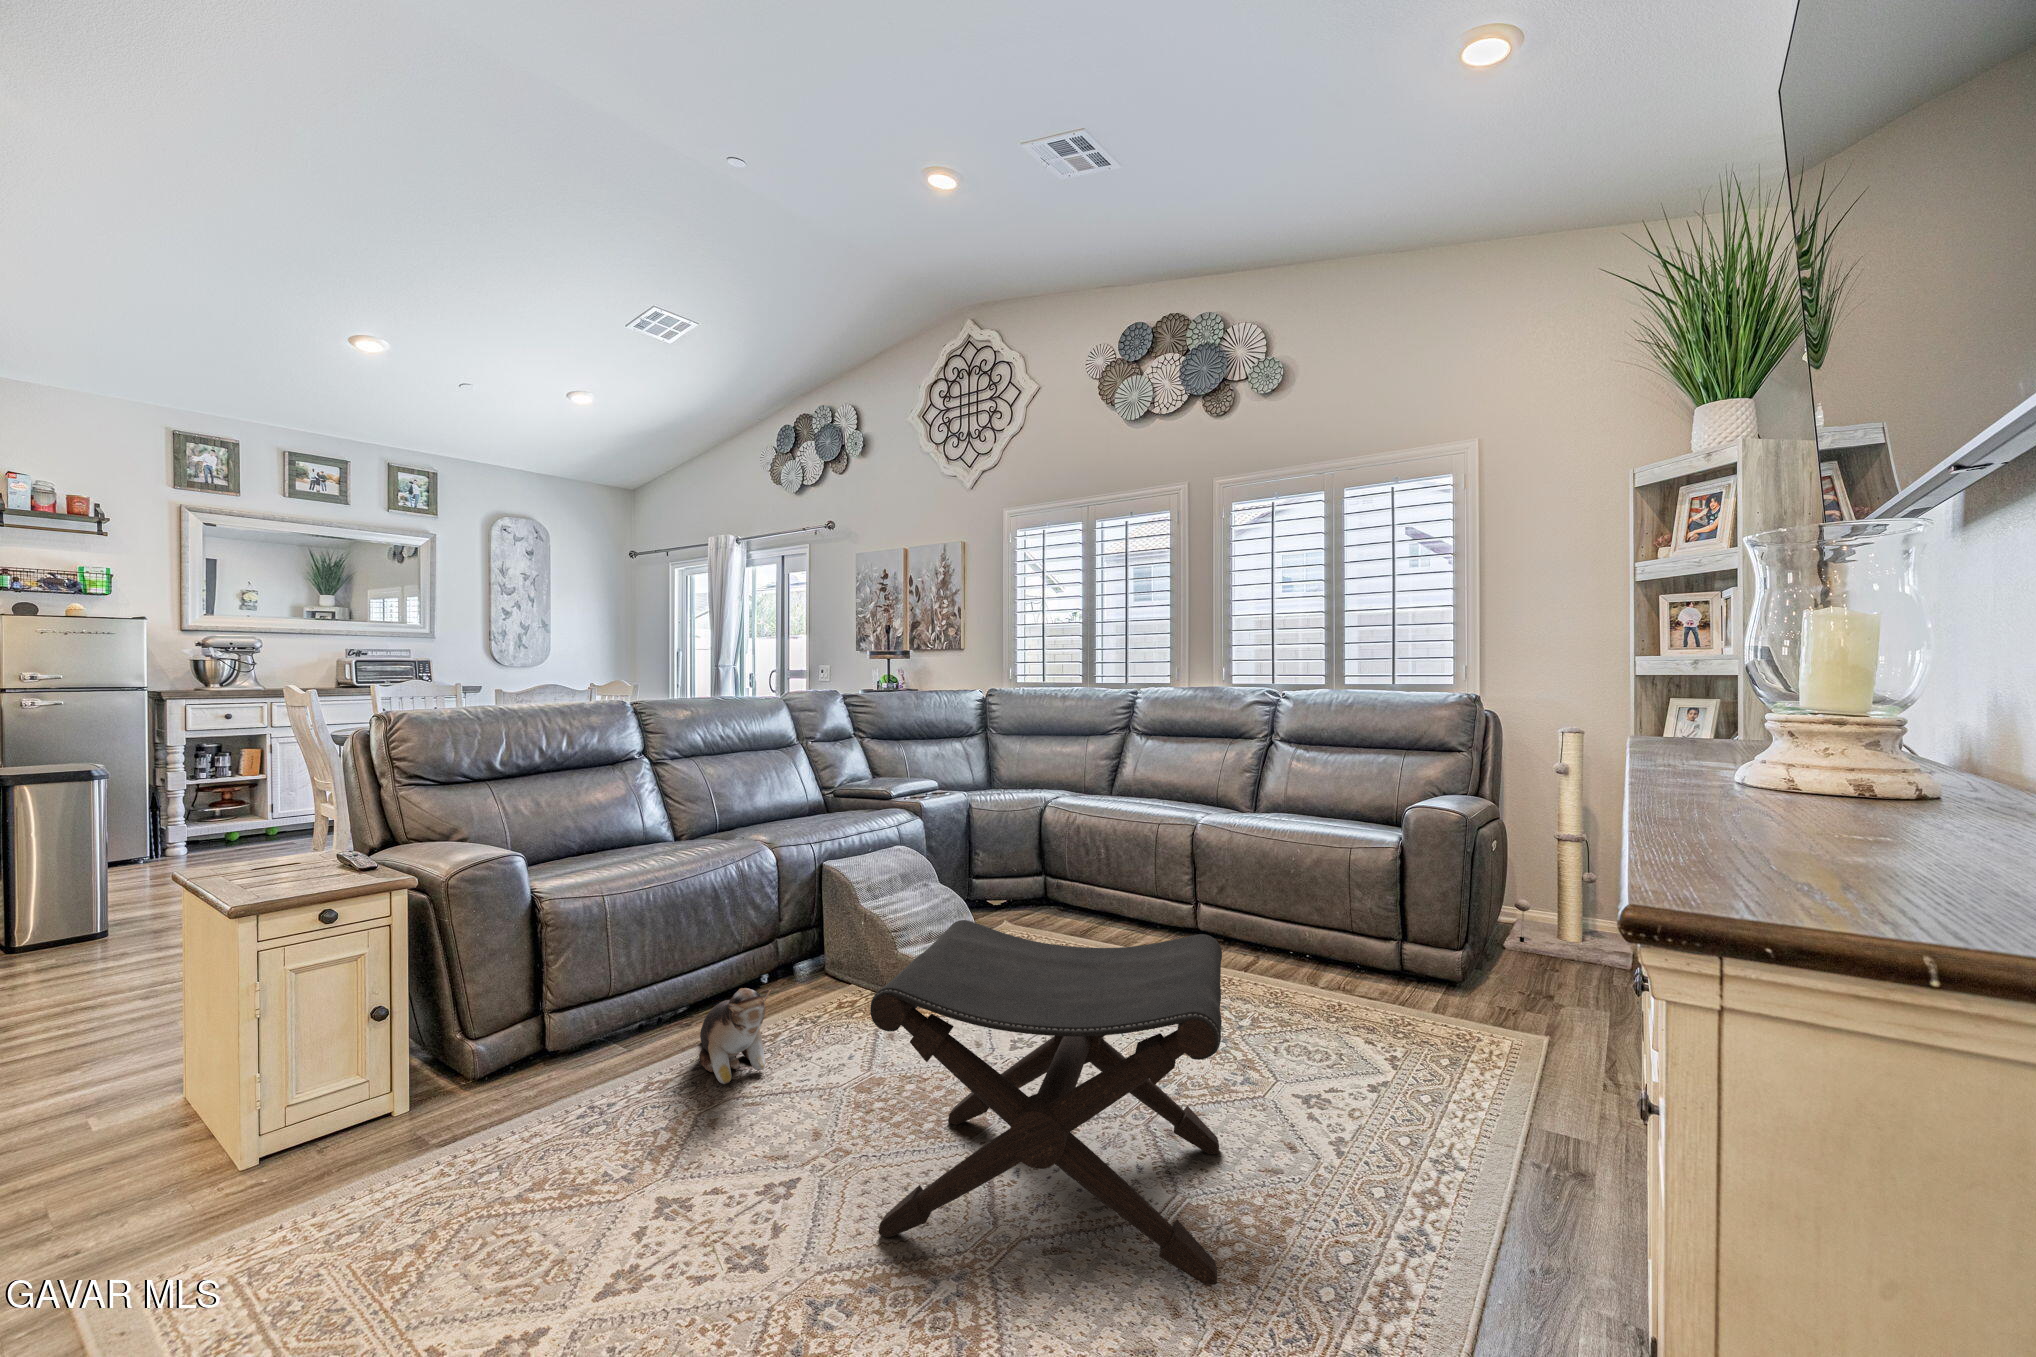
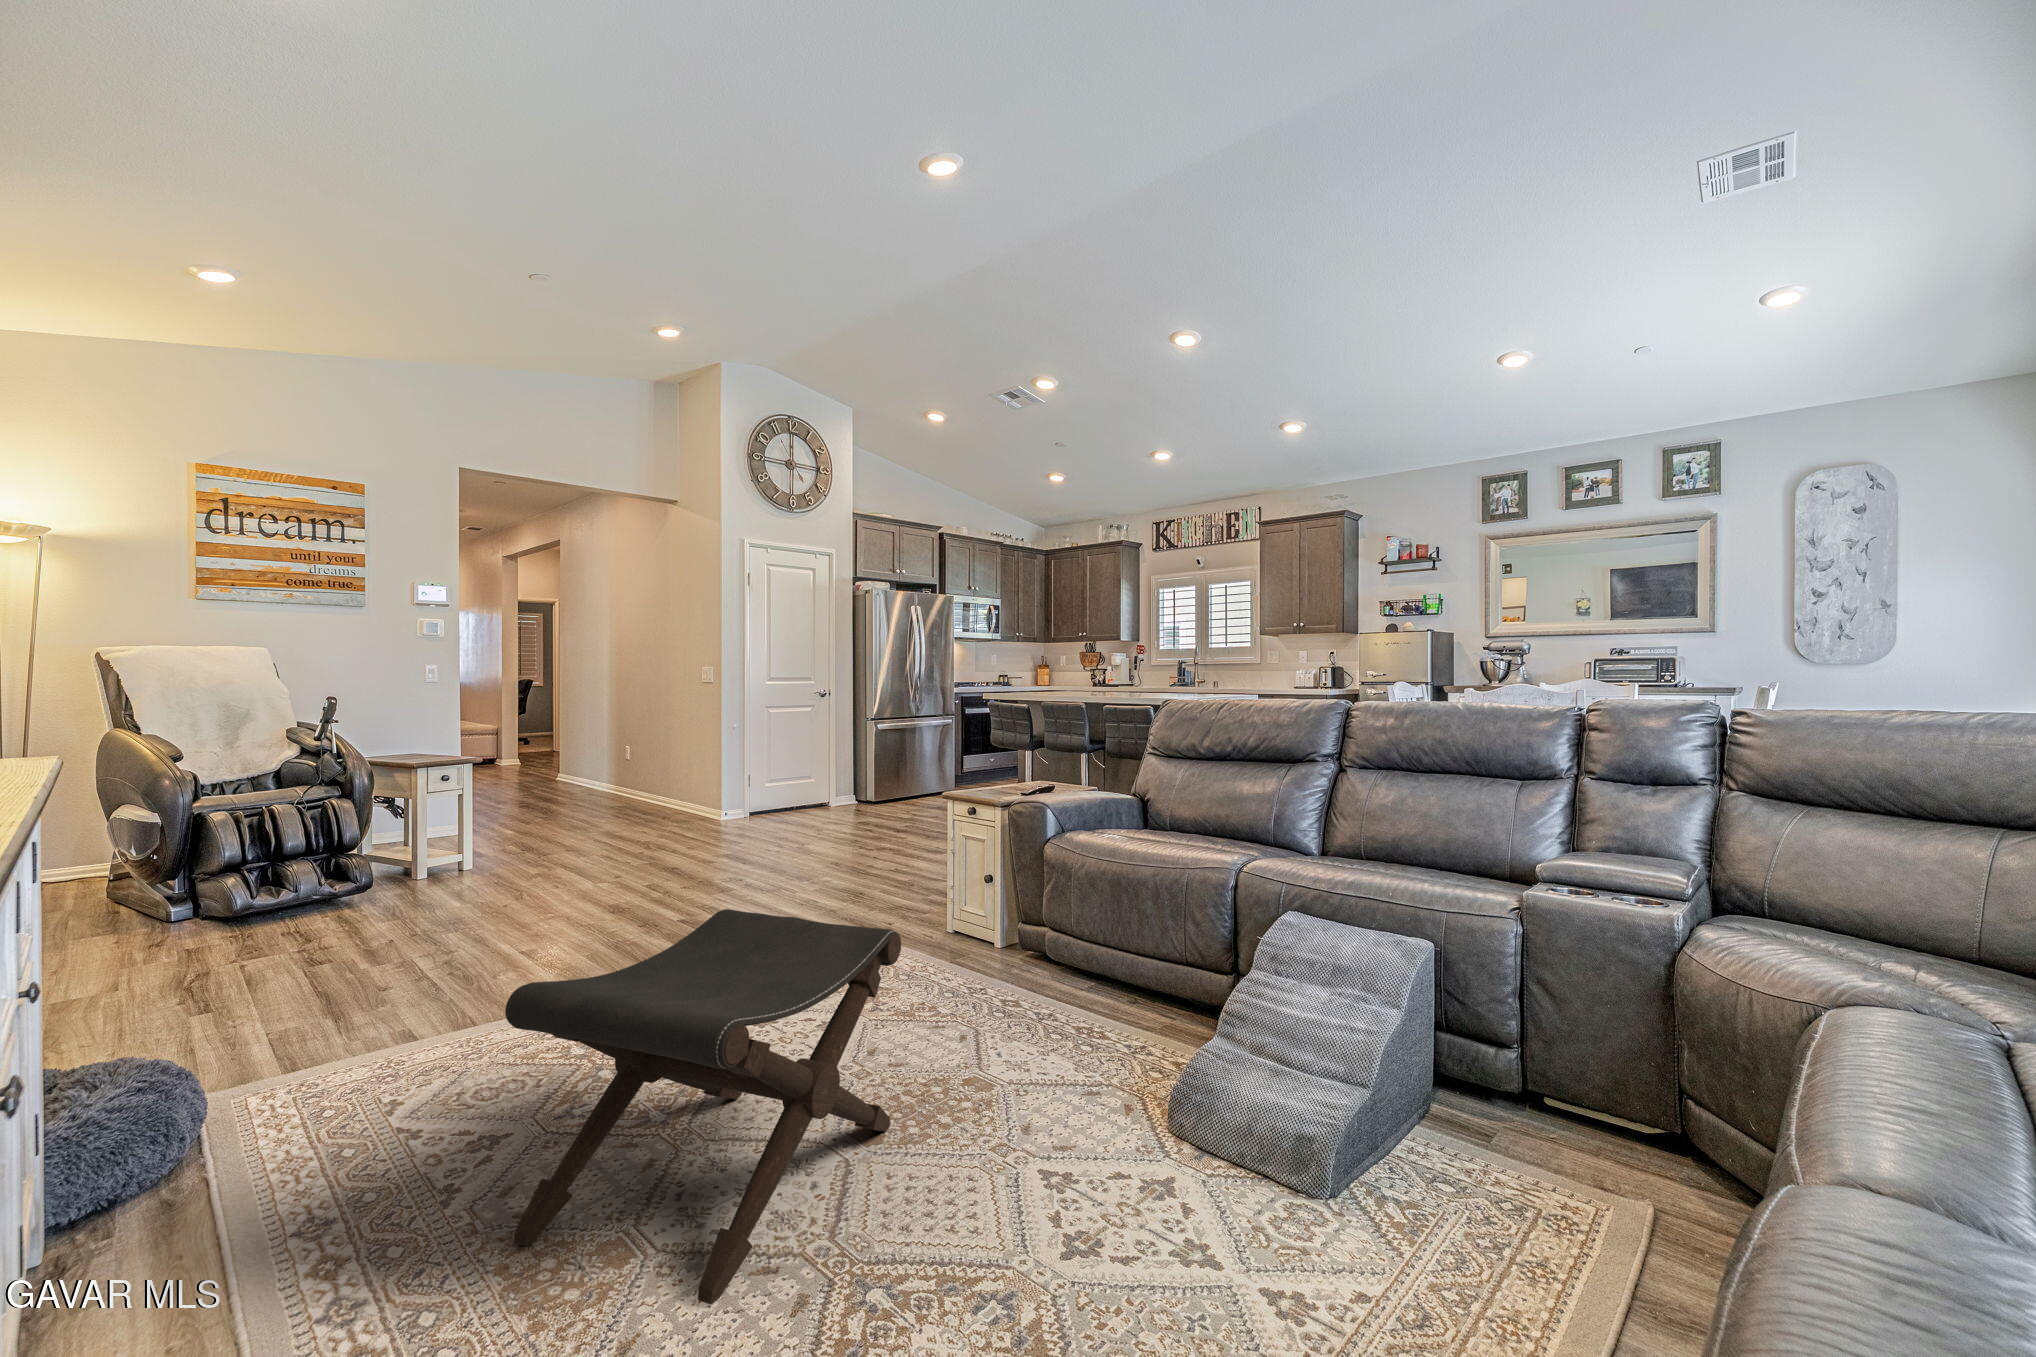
plush toy: present [699,988,771,1084] -> none [966,950,1094,1036]

